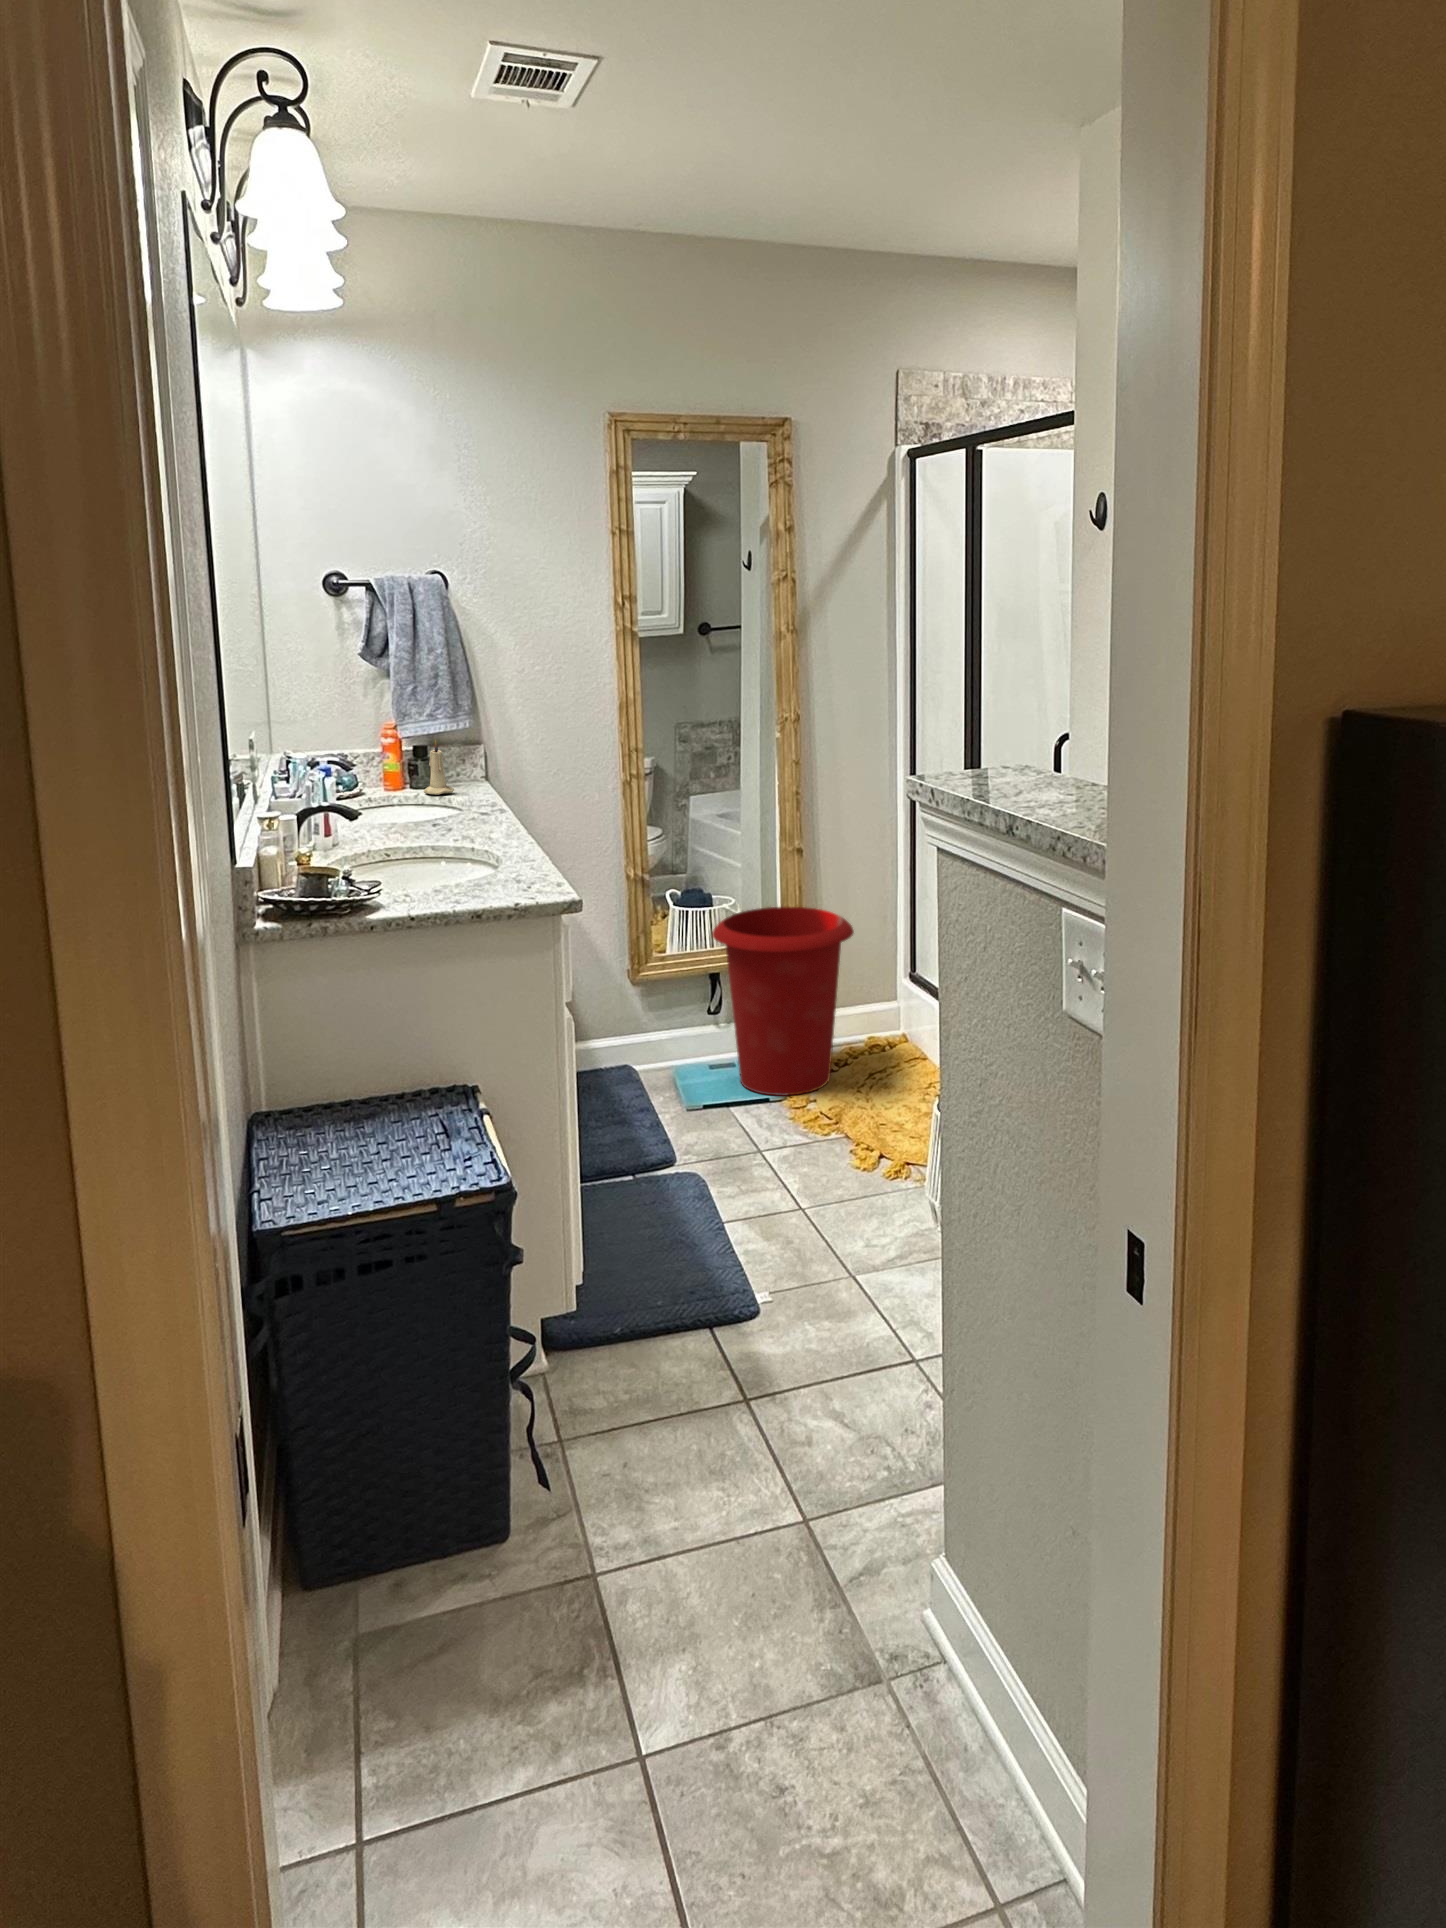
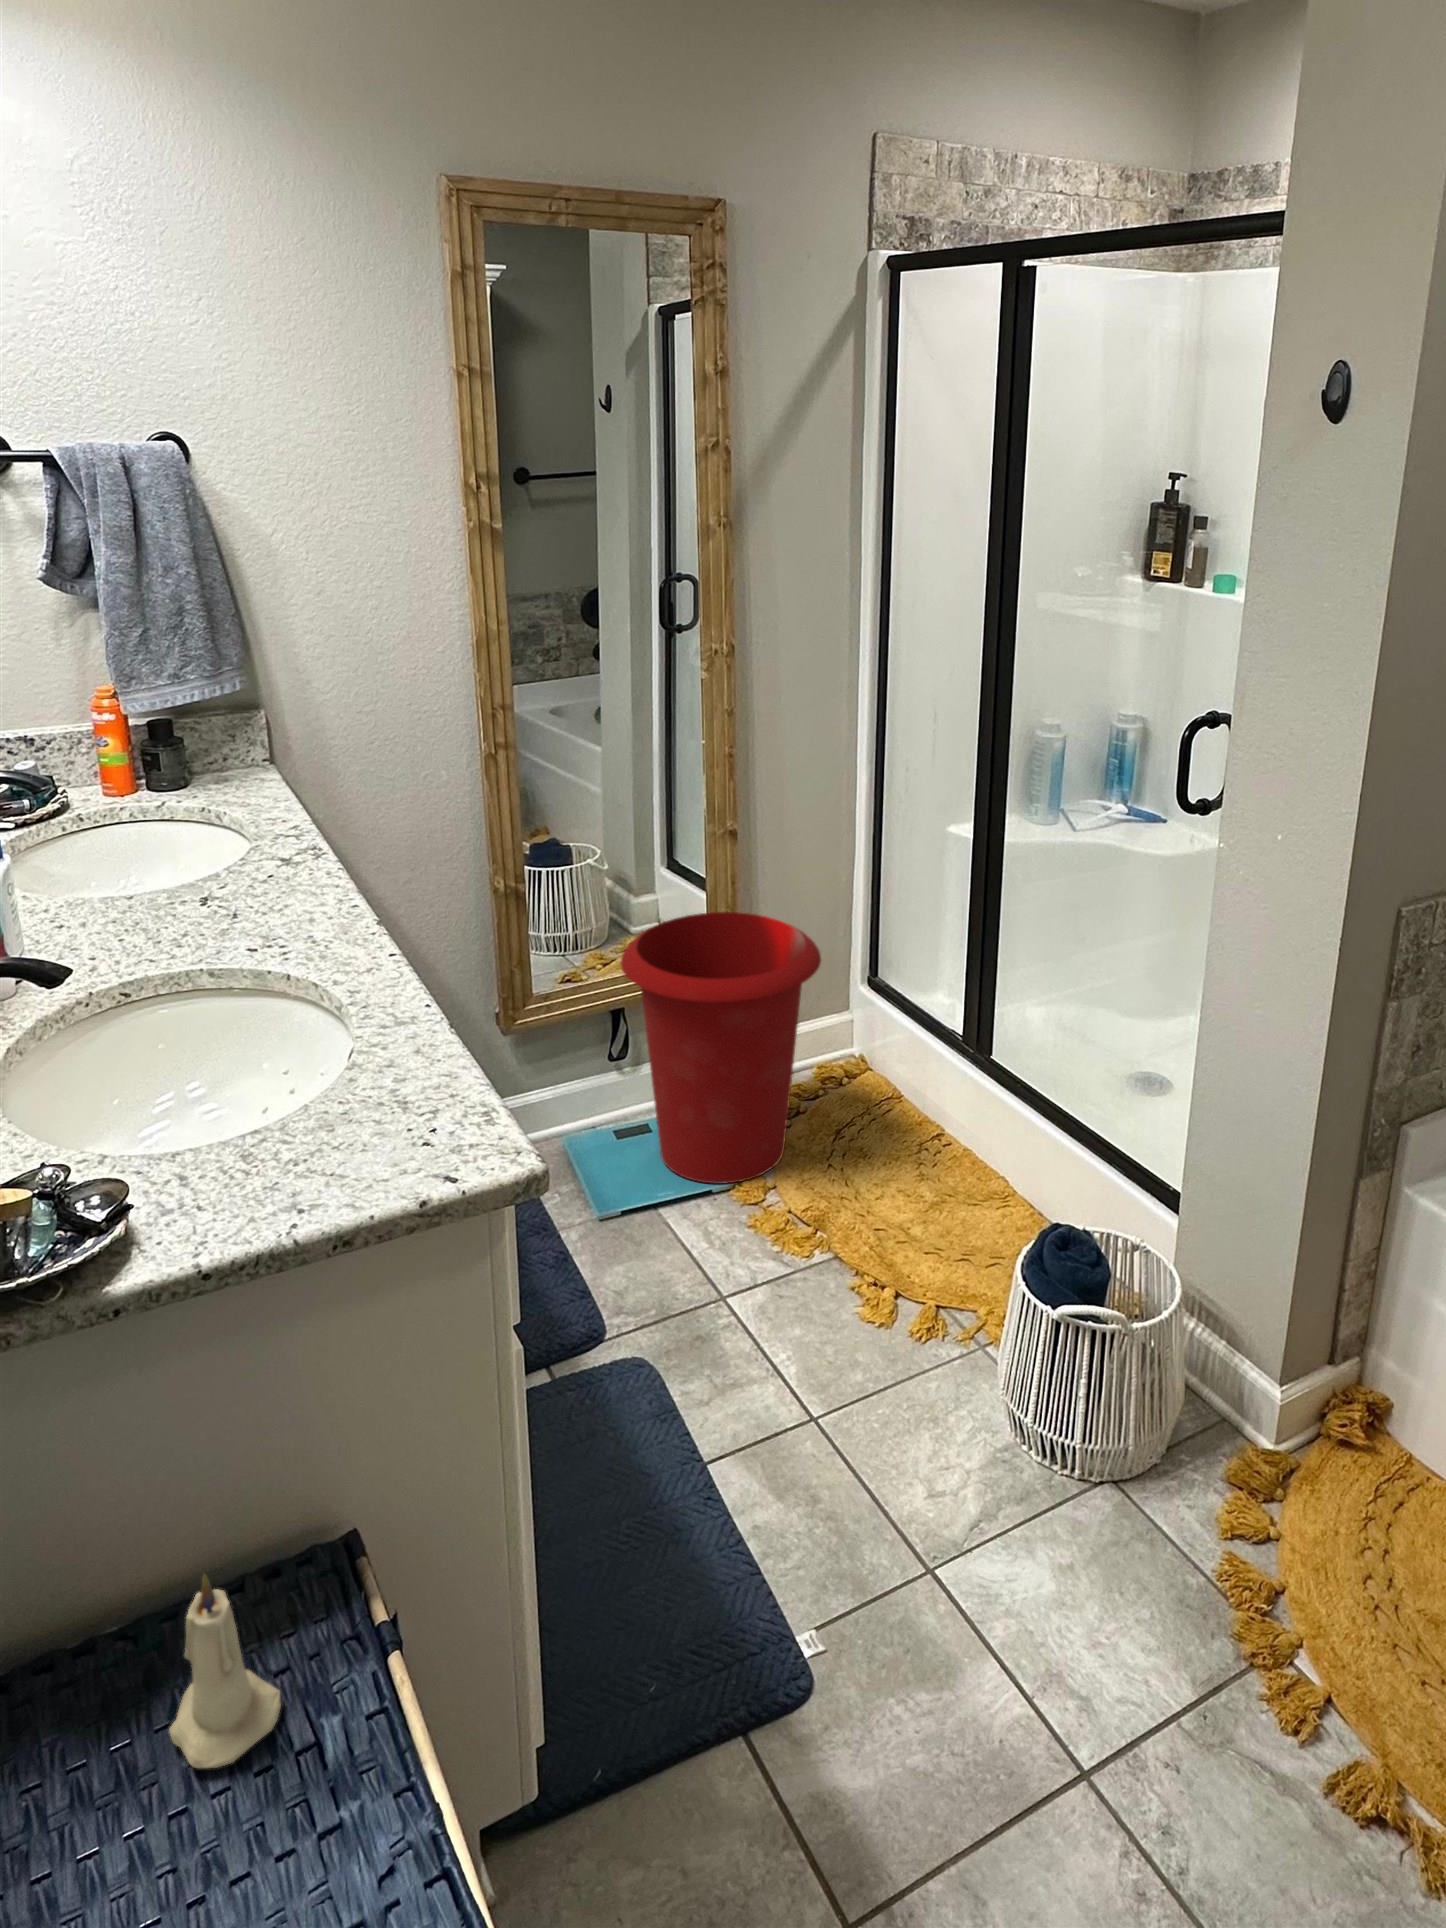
candle: present [424,740,454,795] -> present [169,1574,281,1768]

